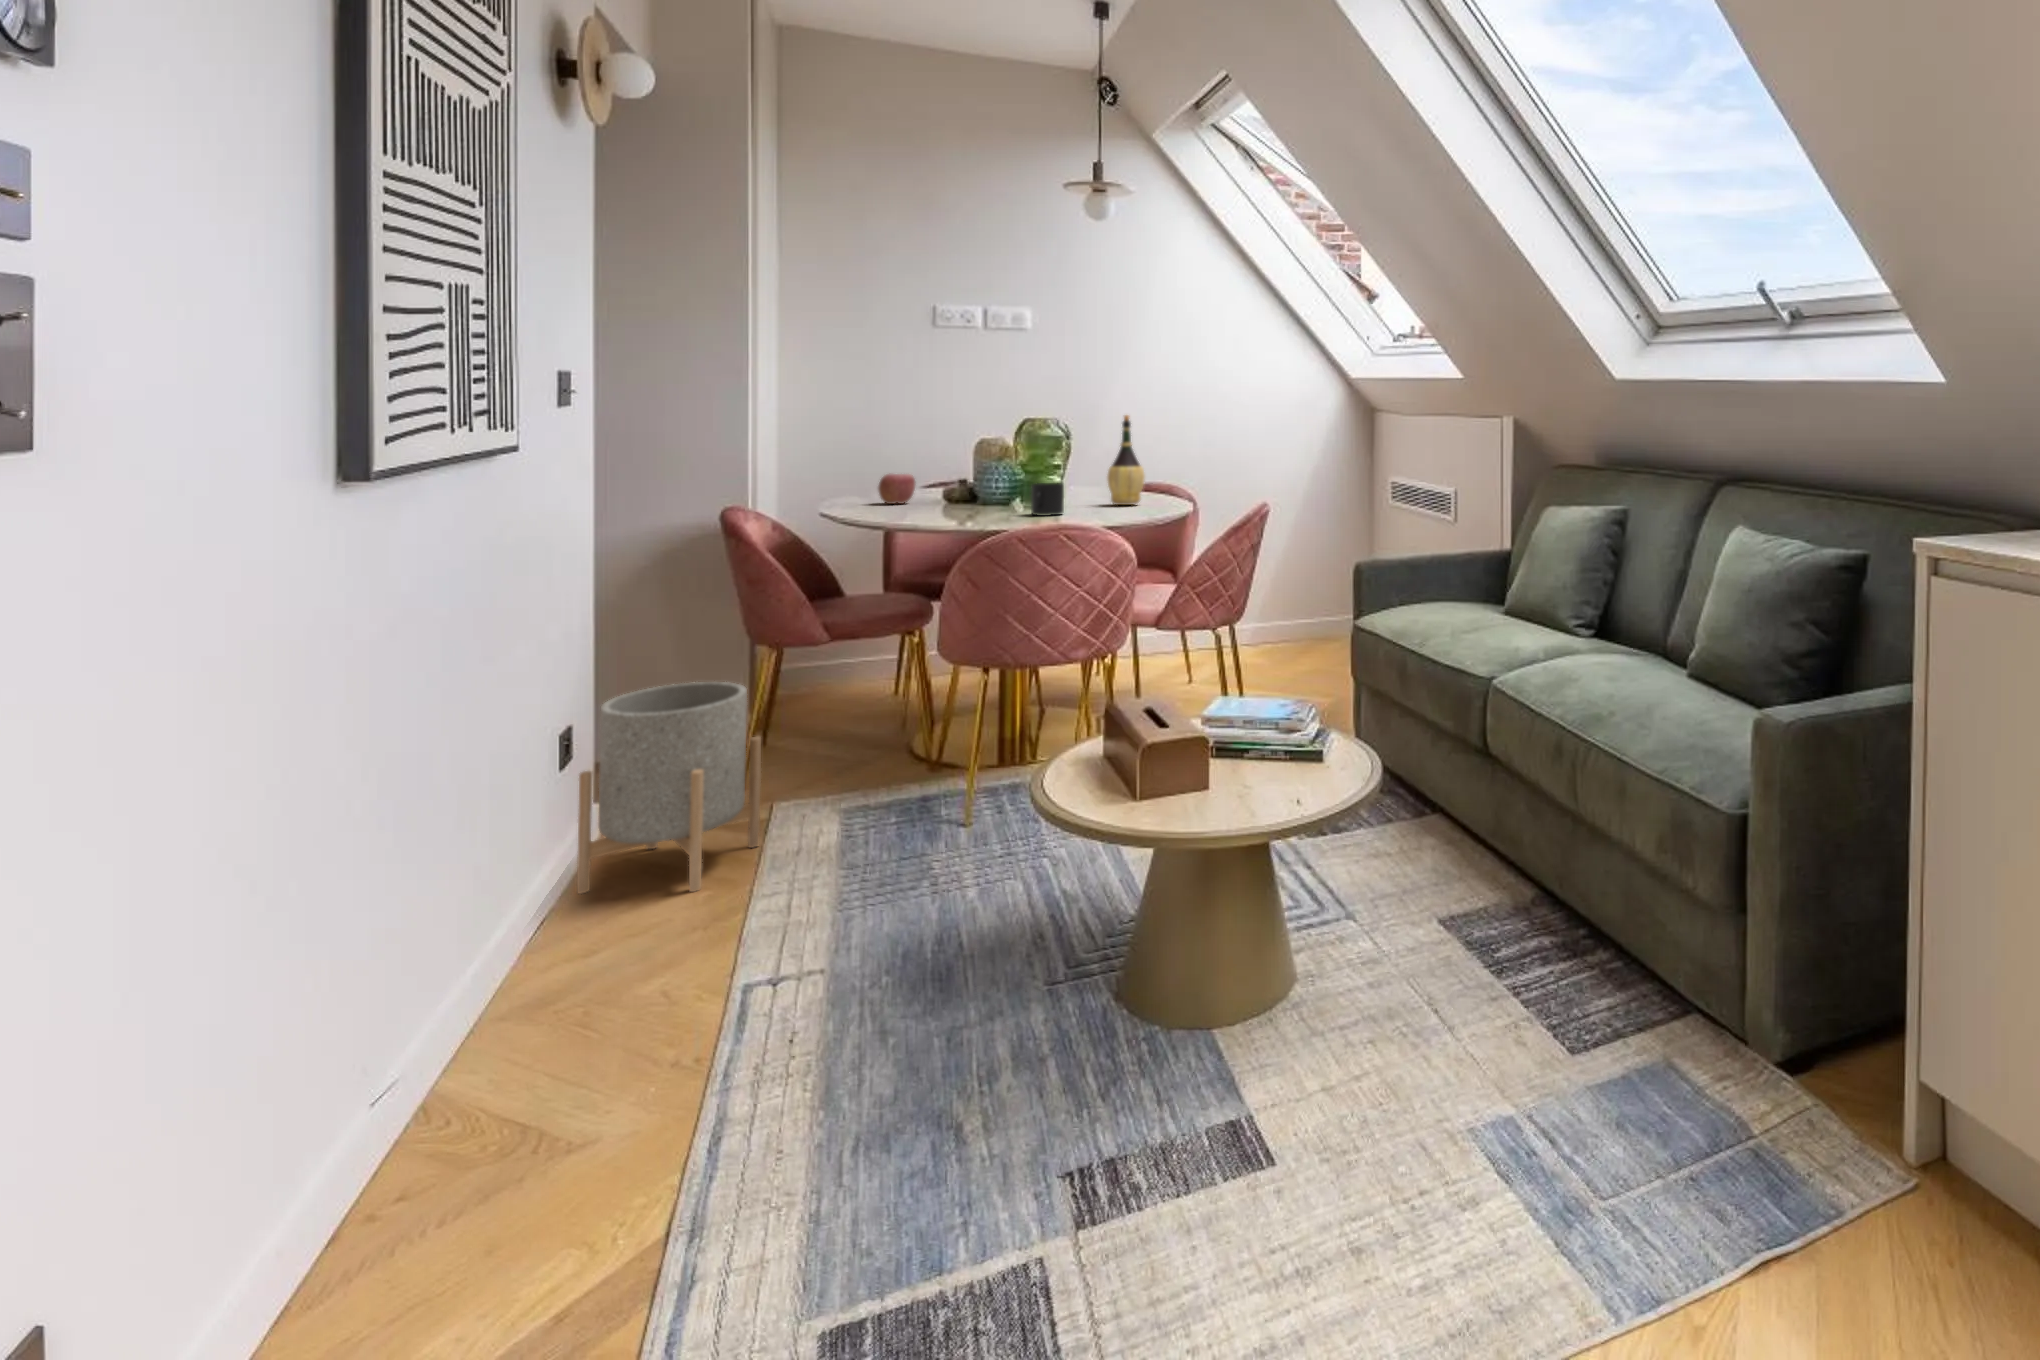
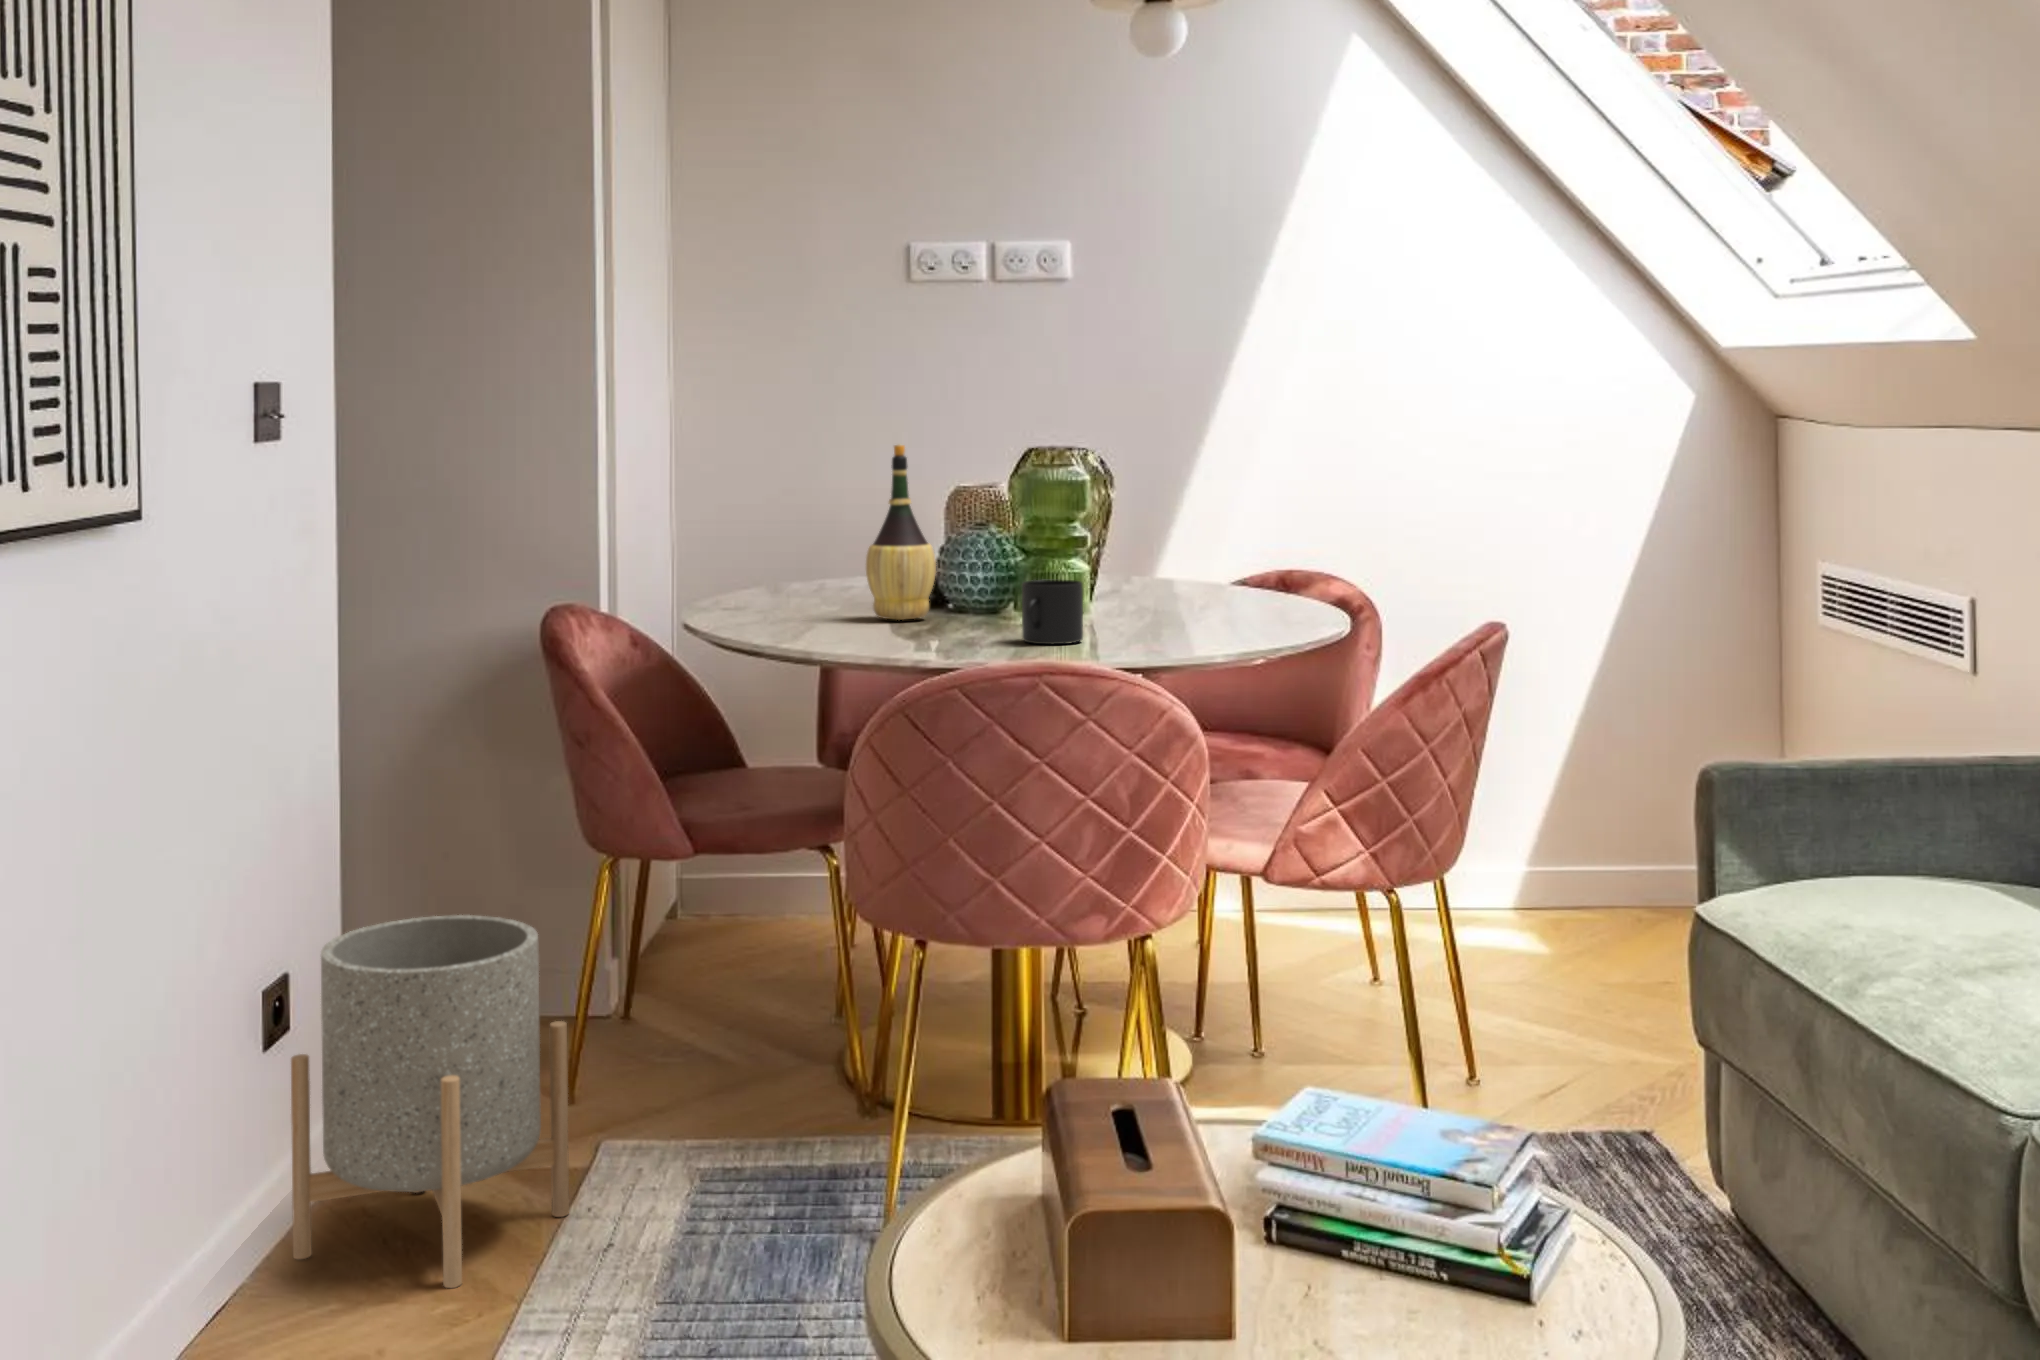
wine bottle: present [1107,415,1145,505] -> present [866,445,936,620]
apple: present [878,474,915,504] -> none [786,553,848,608]

